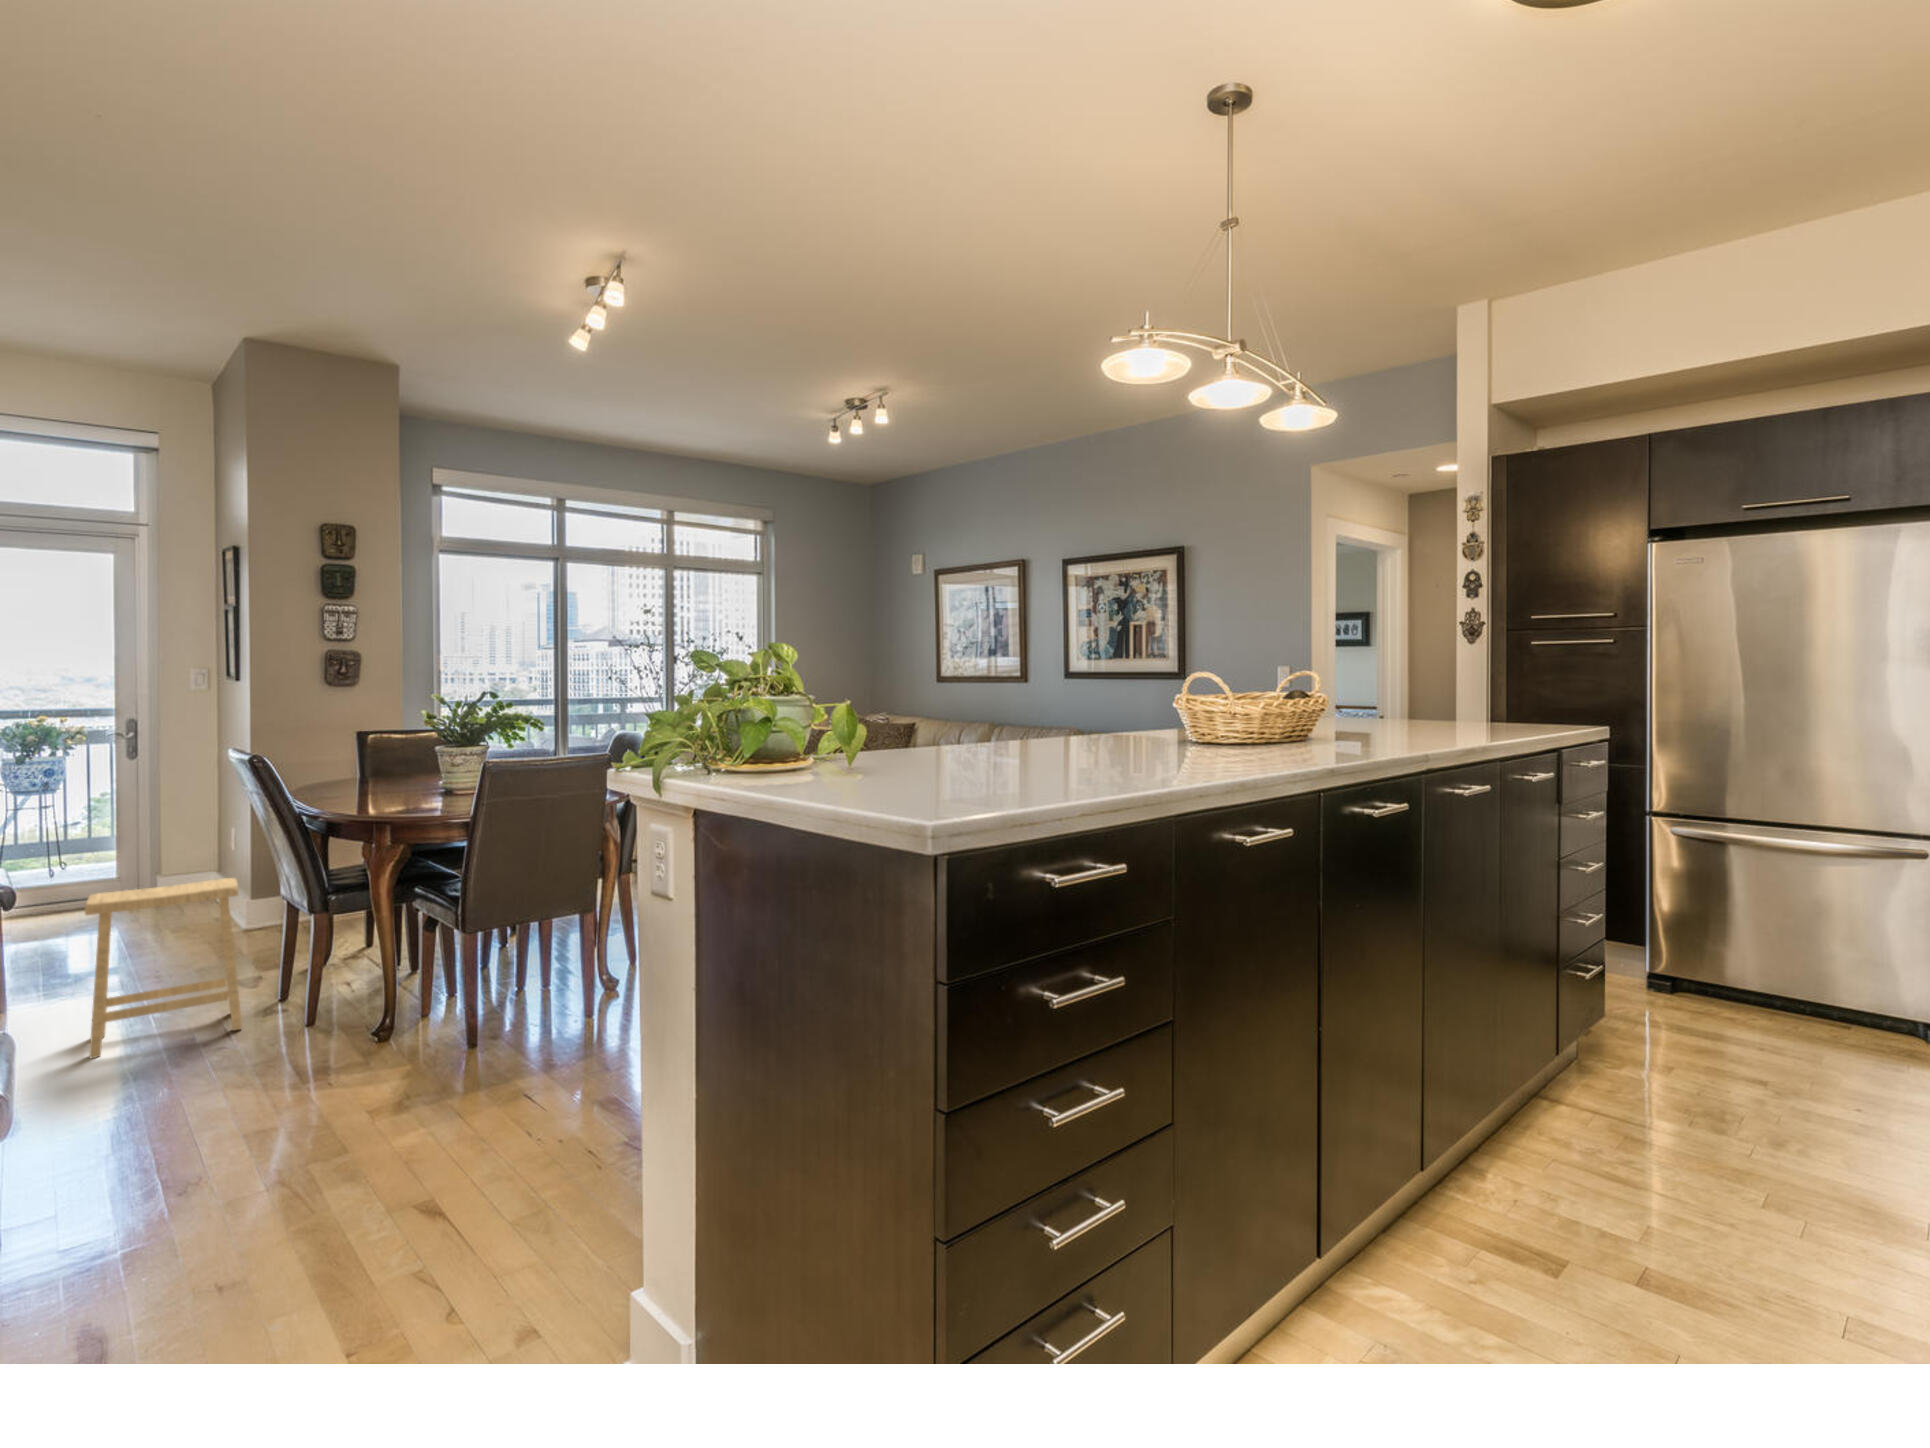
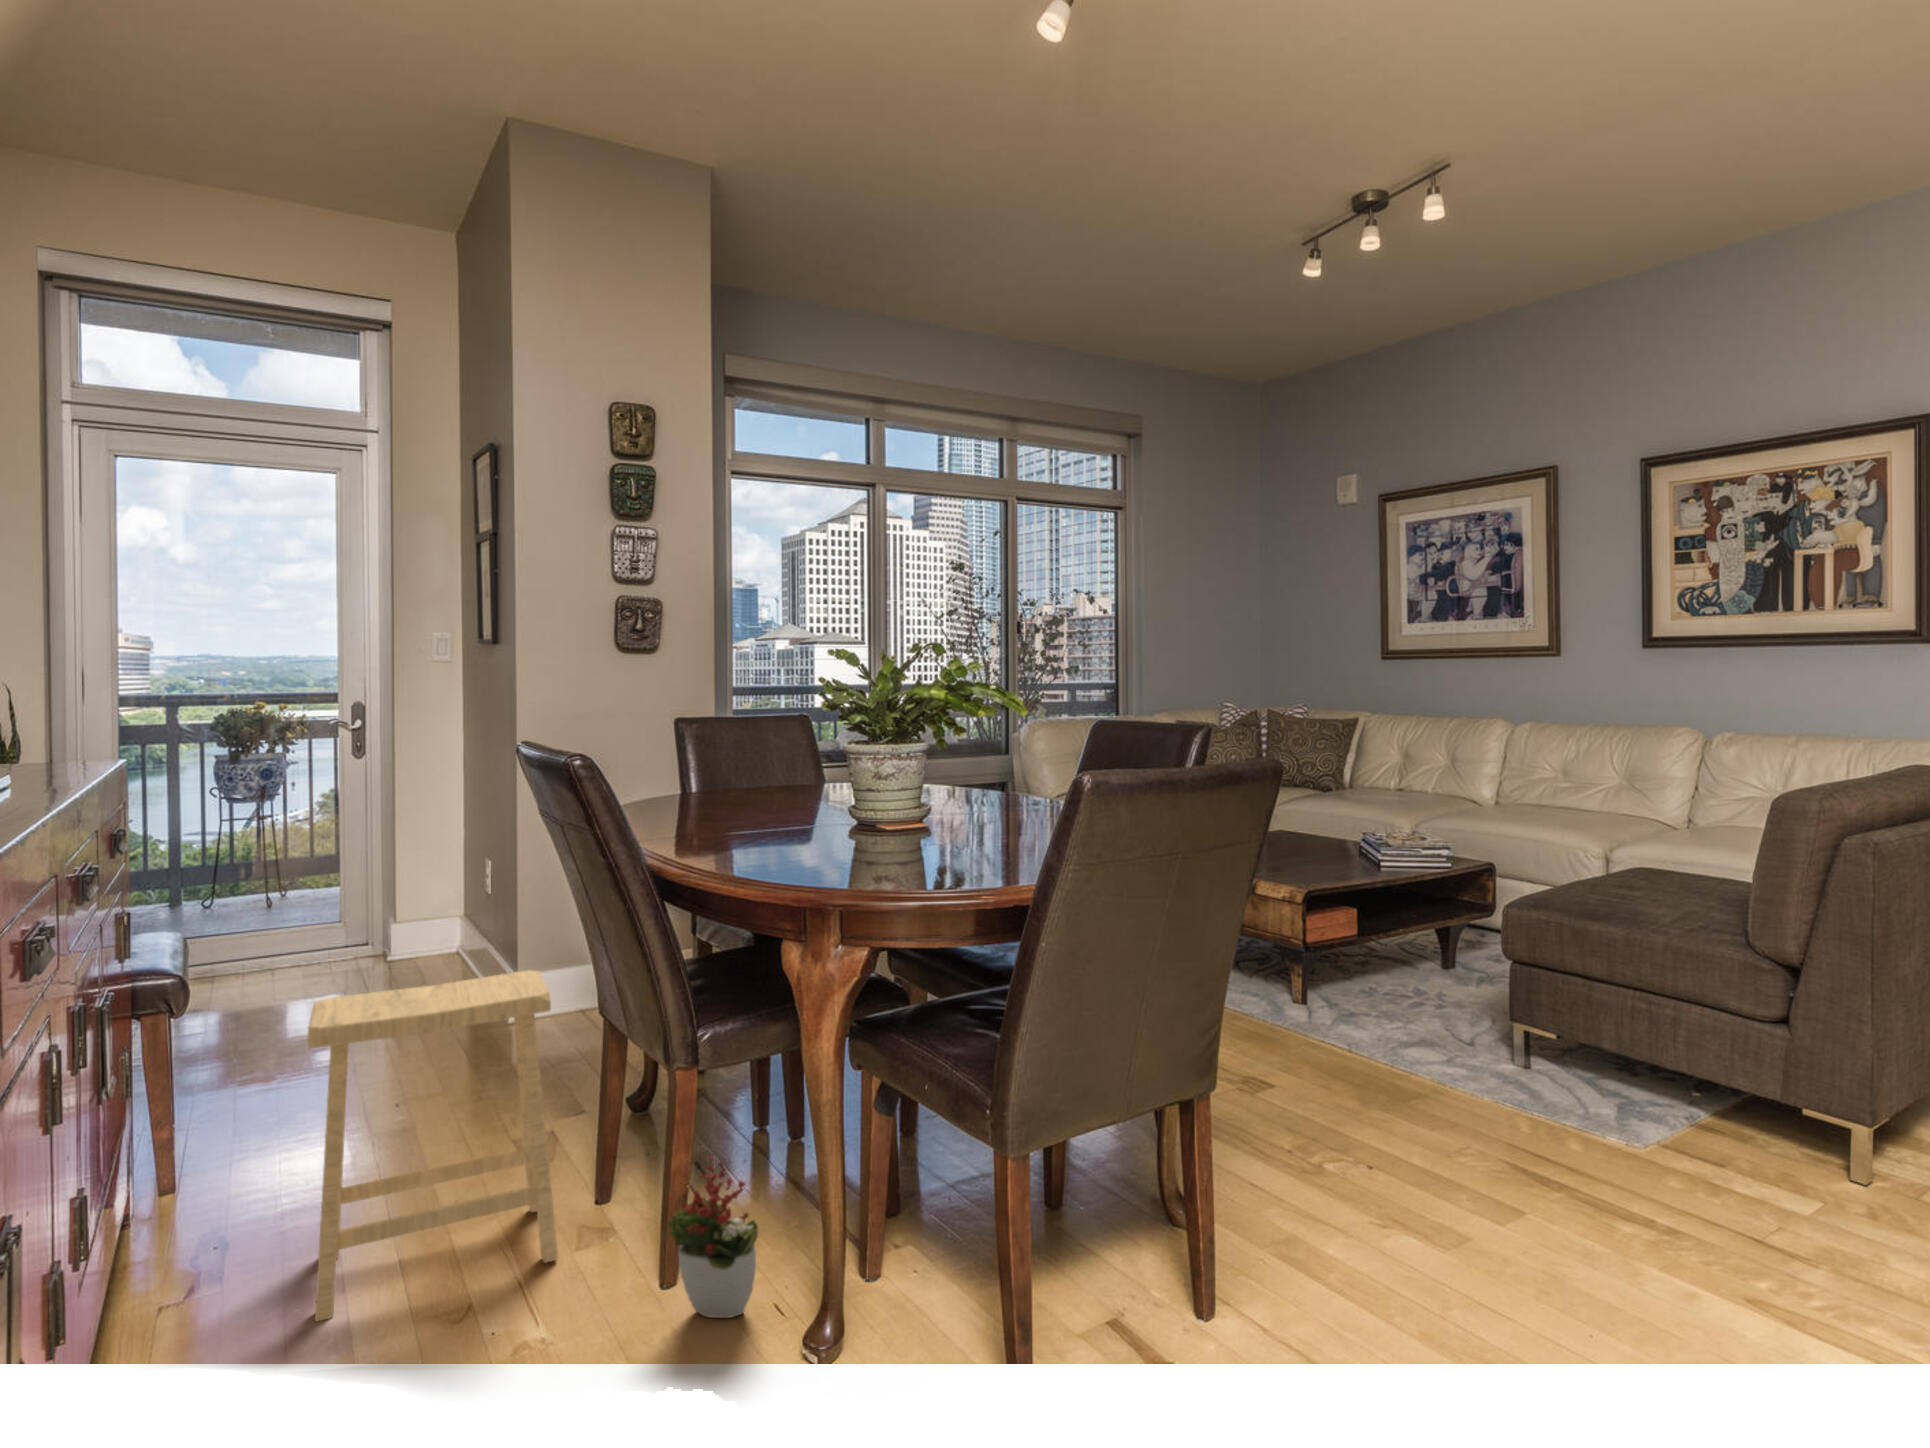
decorative plant: none [300,962,352,1042] -> present [667,1157,758,1318]

